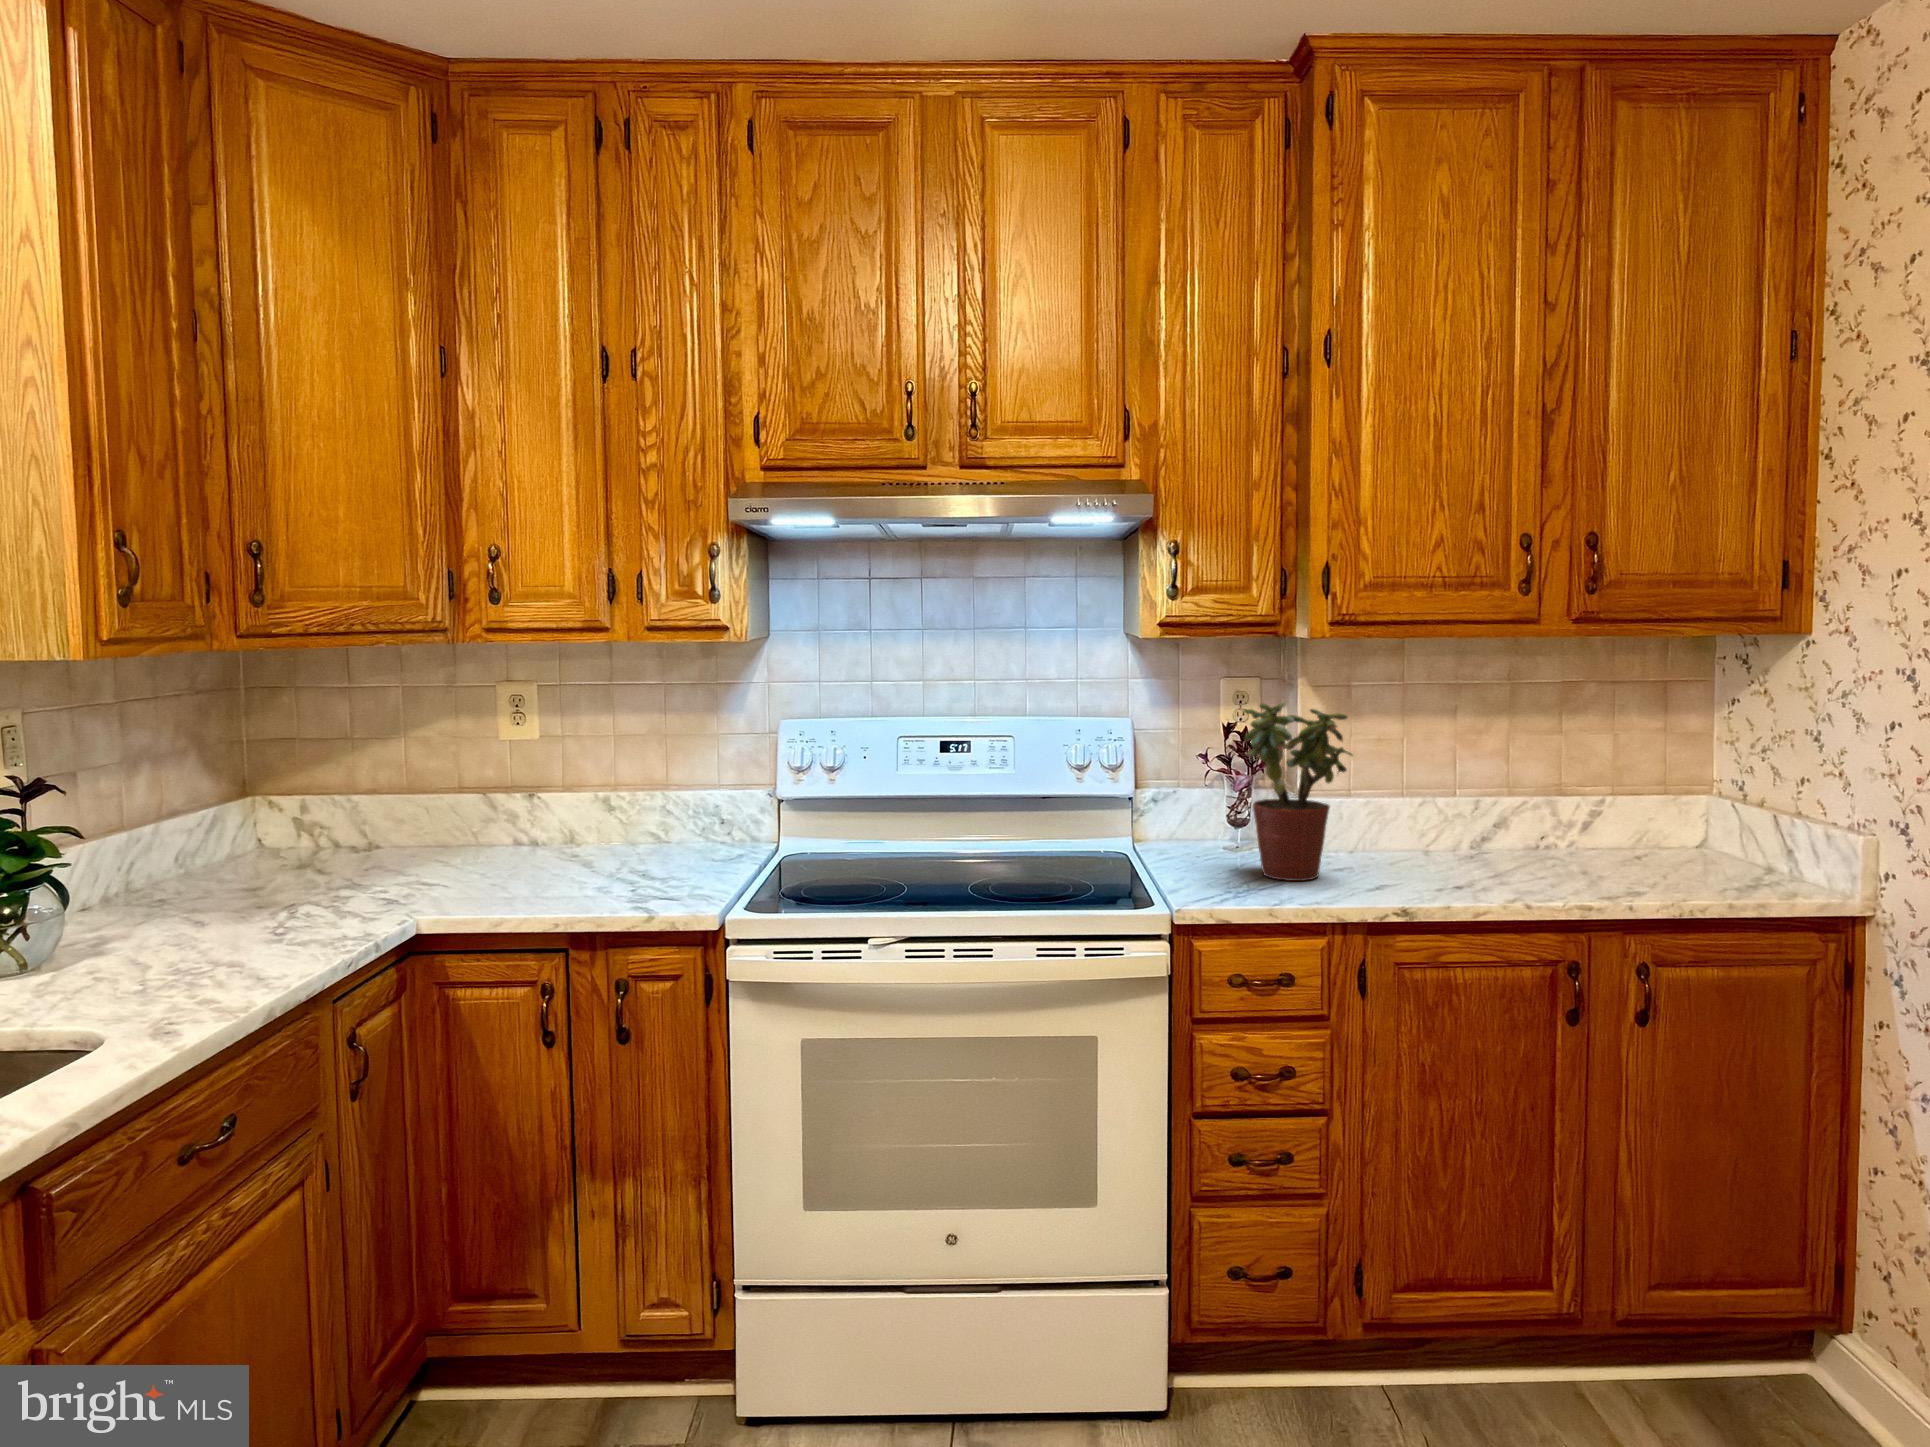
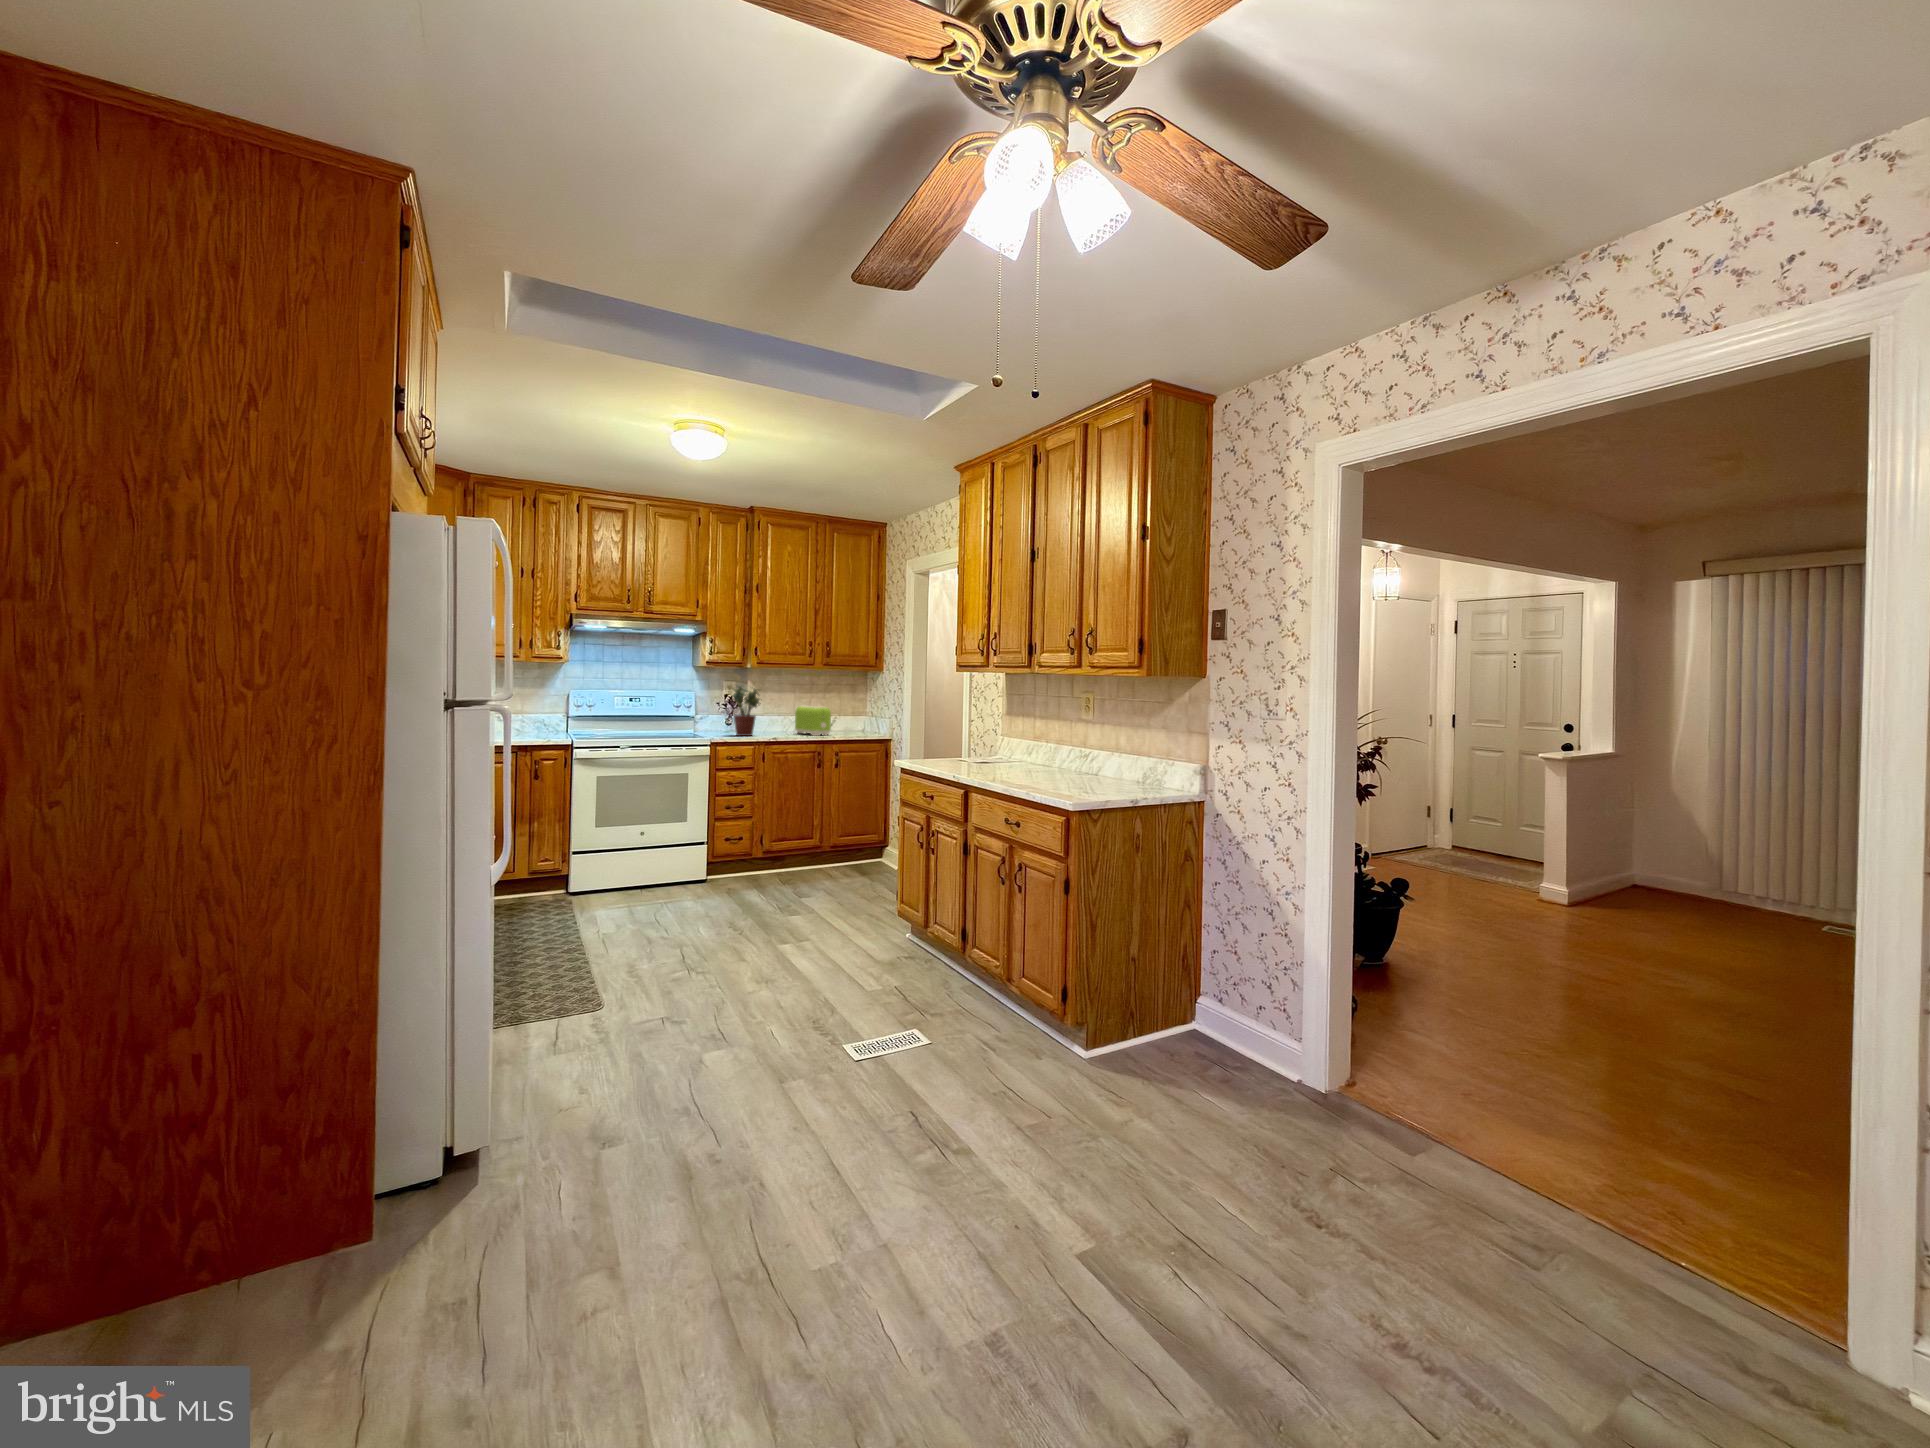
toaster: none [1458,760,1606,884] -> present [795,706,831,736]

